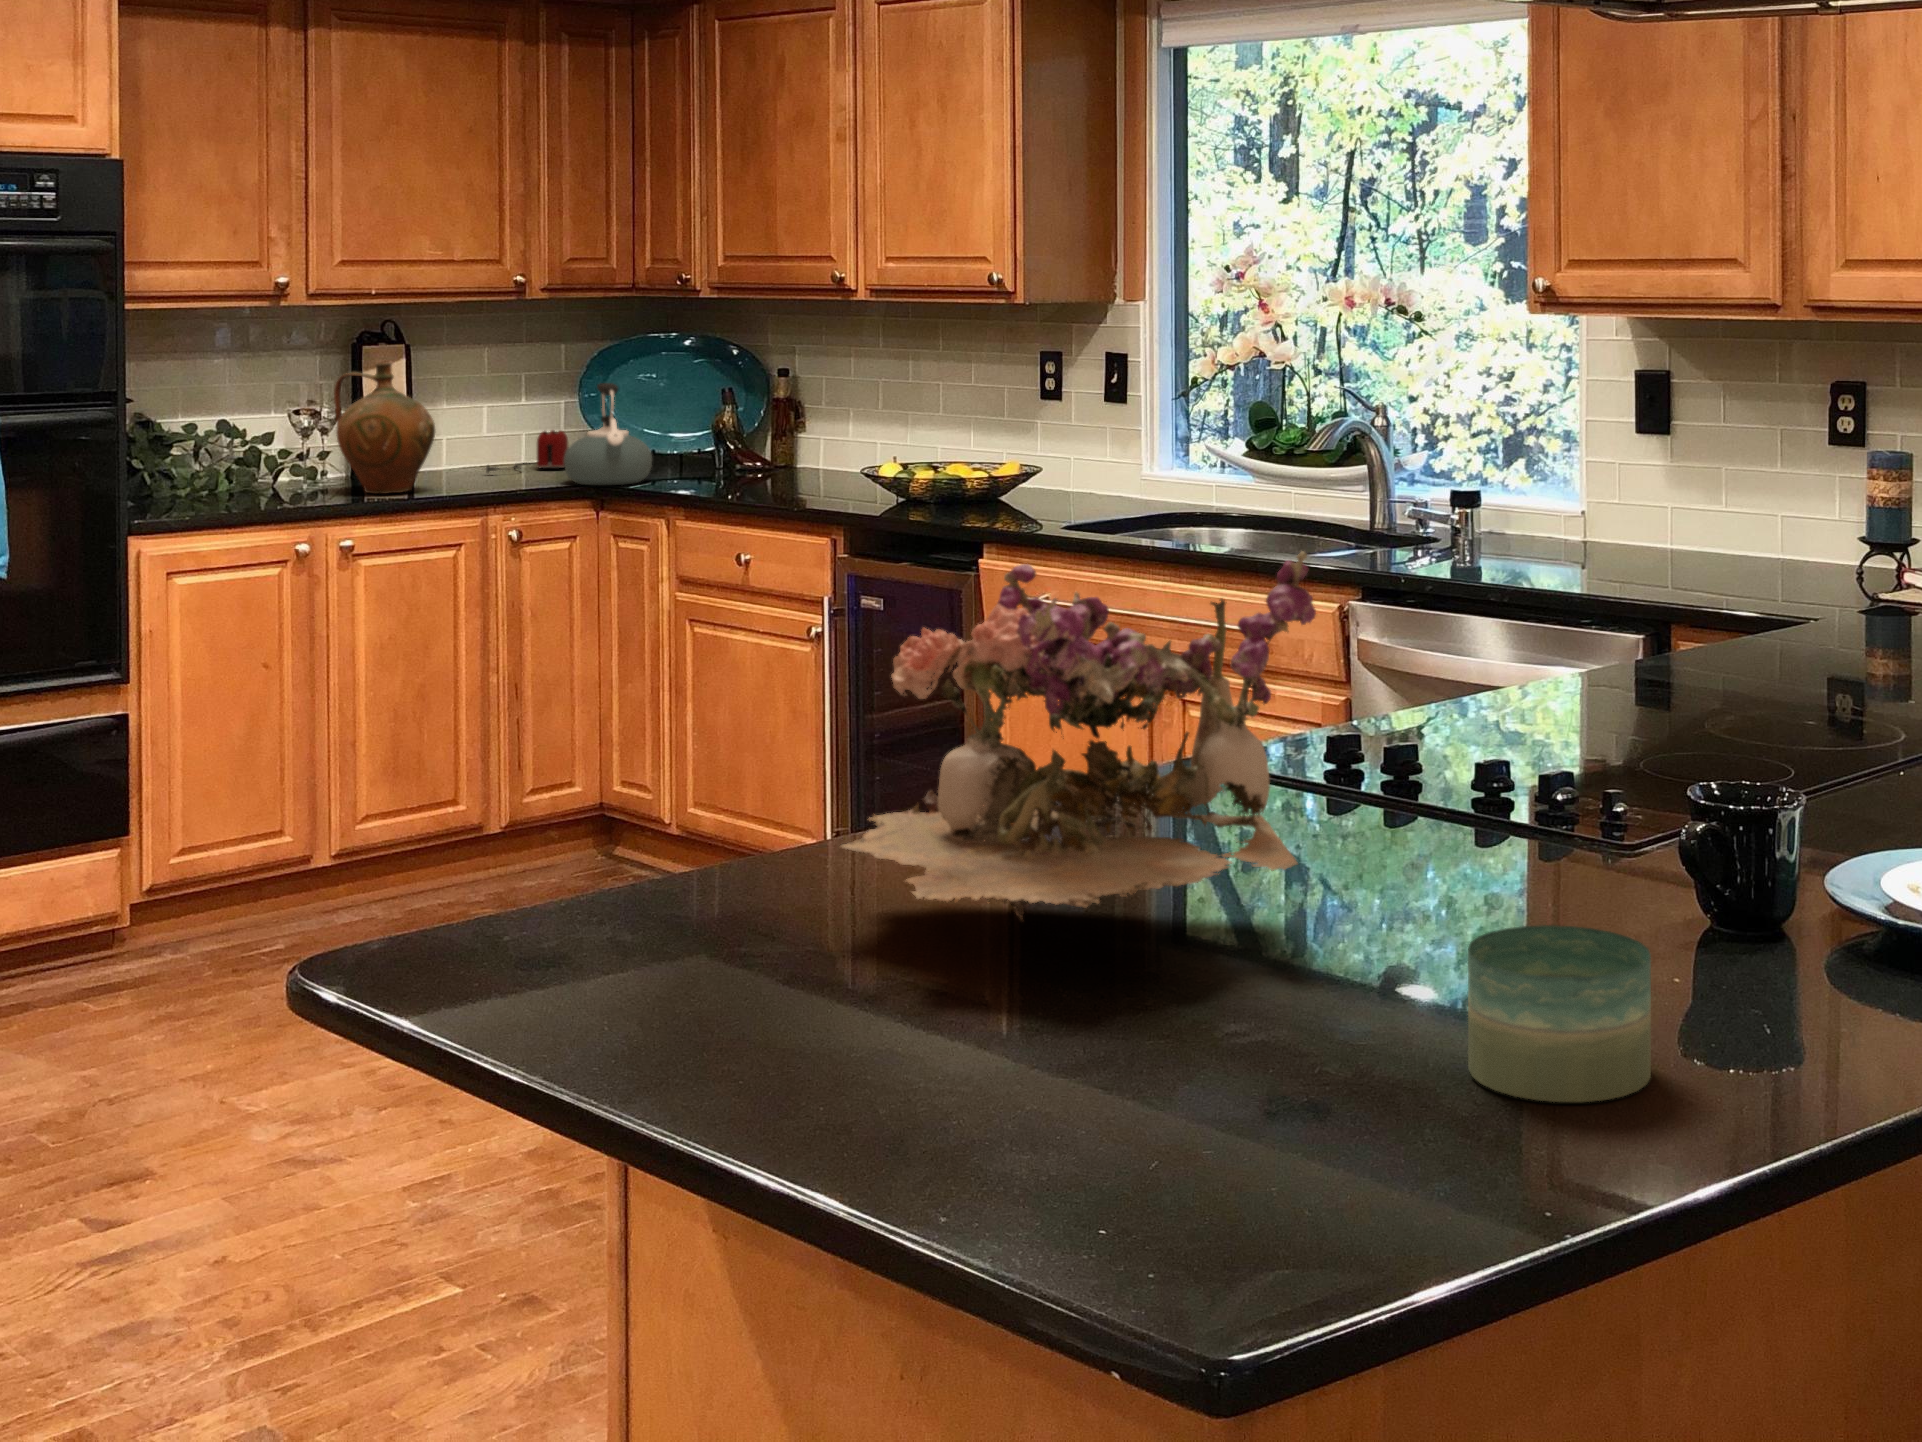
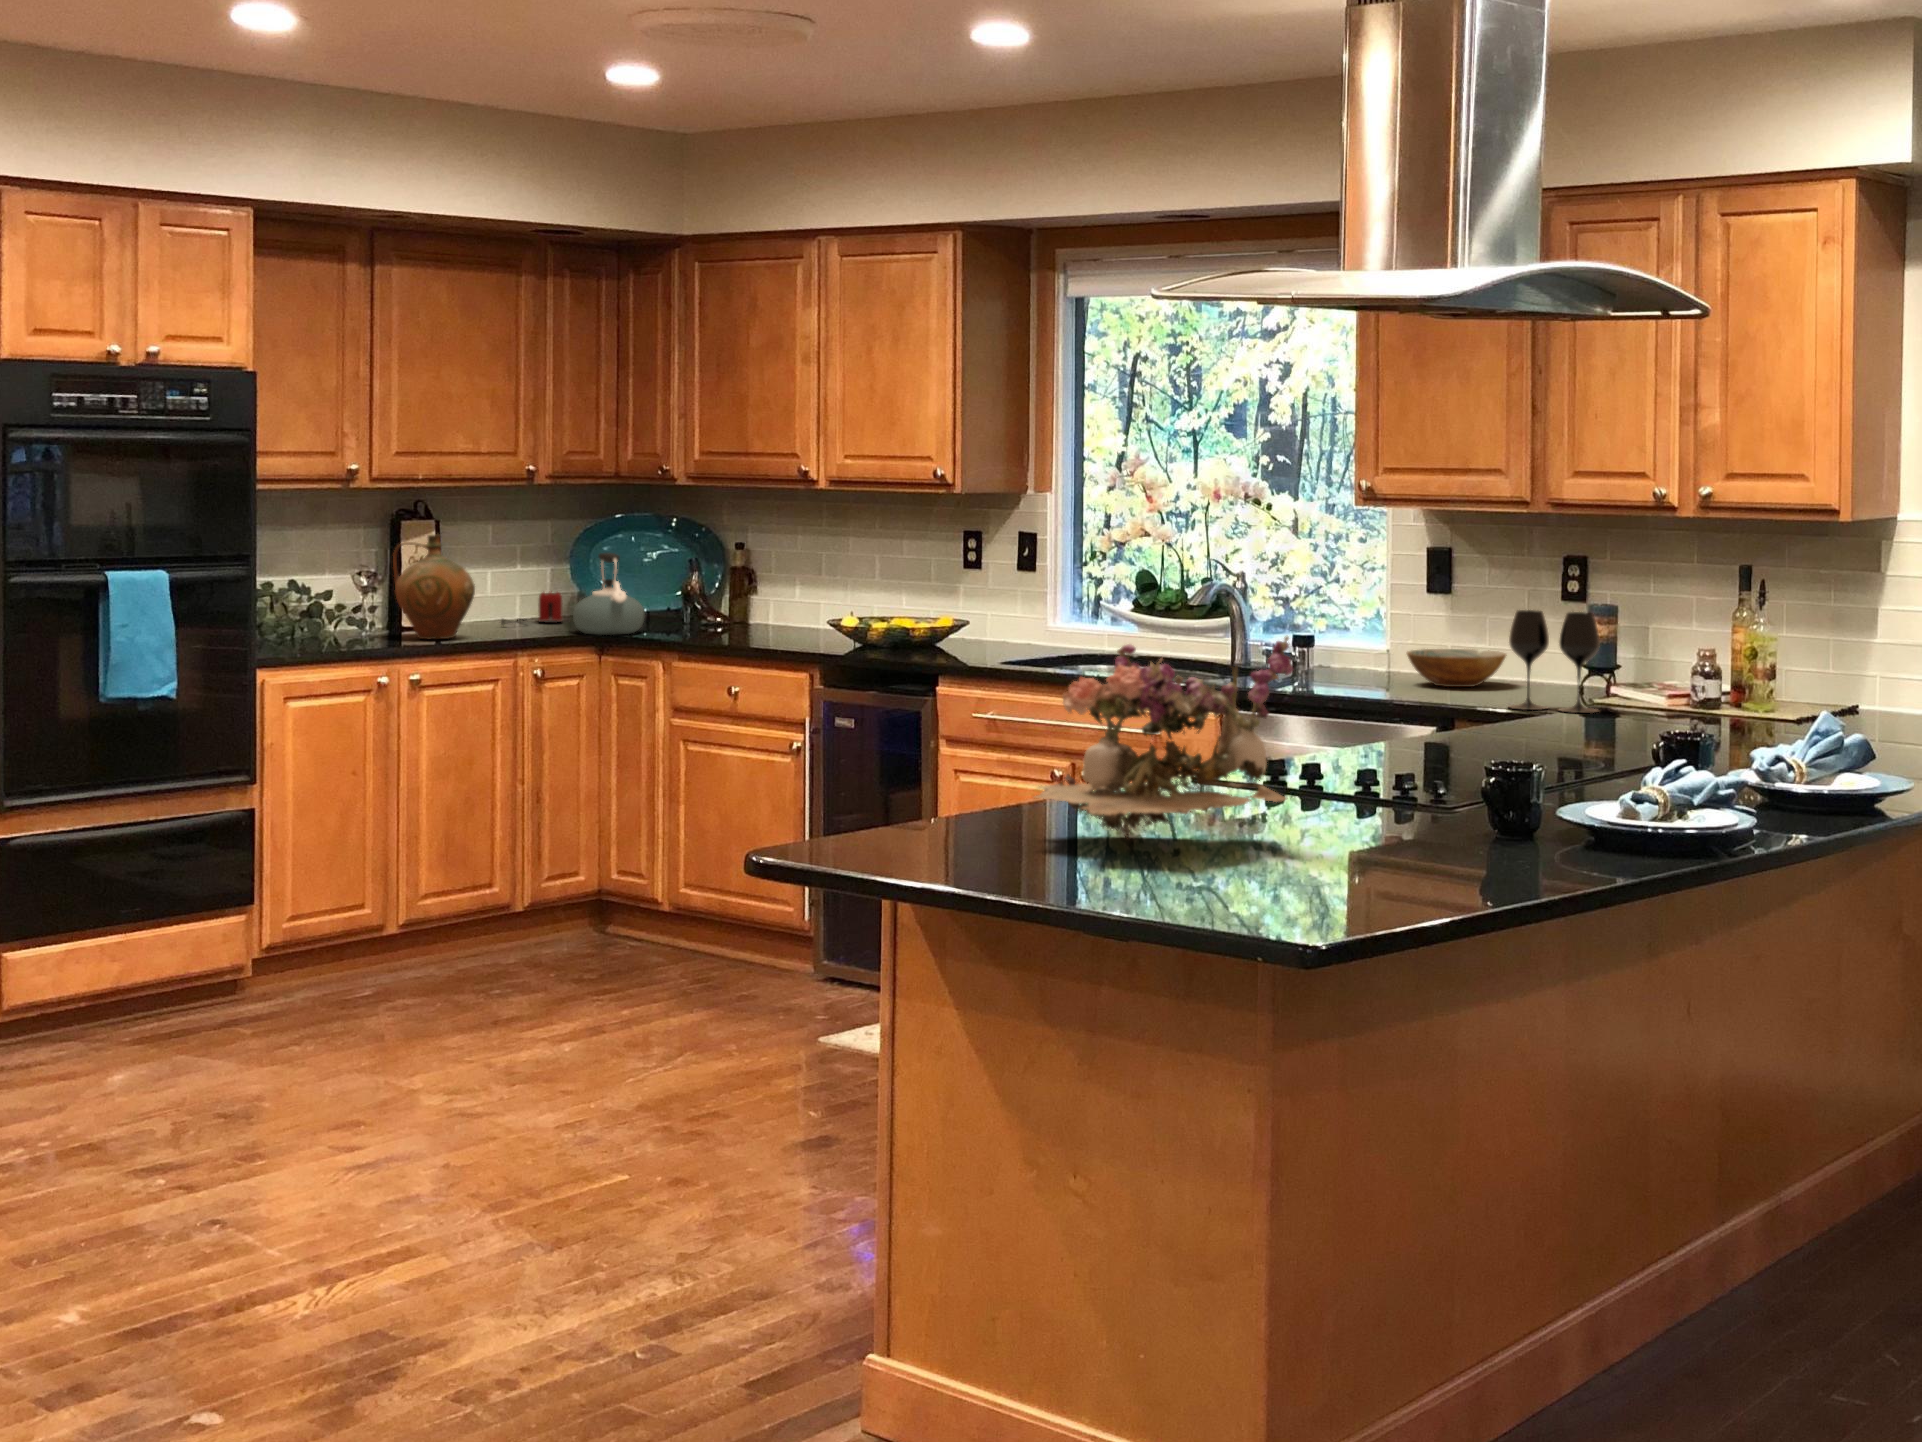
wine glass: none [1747,462,1888,616] -> present [1509,610,1600,713]
bowl: none [1604,511,1749,567] -> present [1407,649,1507,687]
candle: present [1468,925,1651,1102] -> none [1388,815,1477,889]

